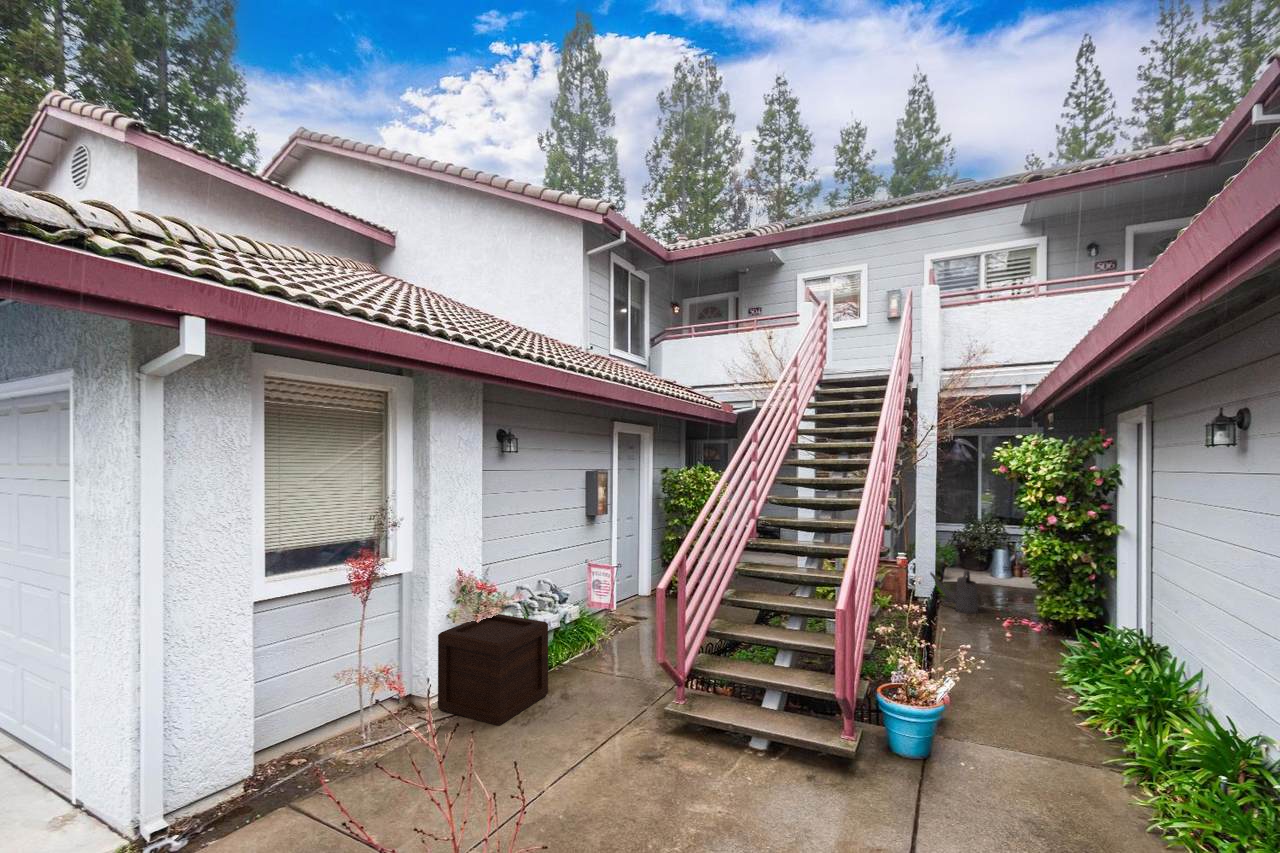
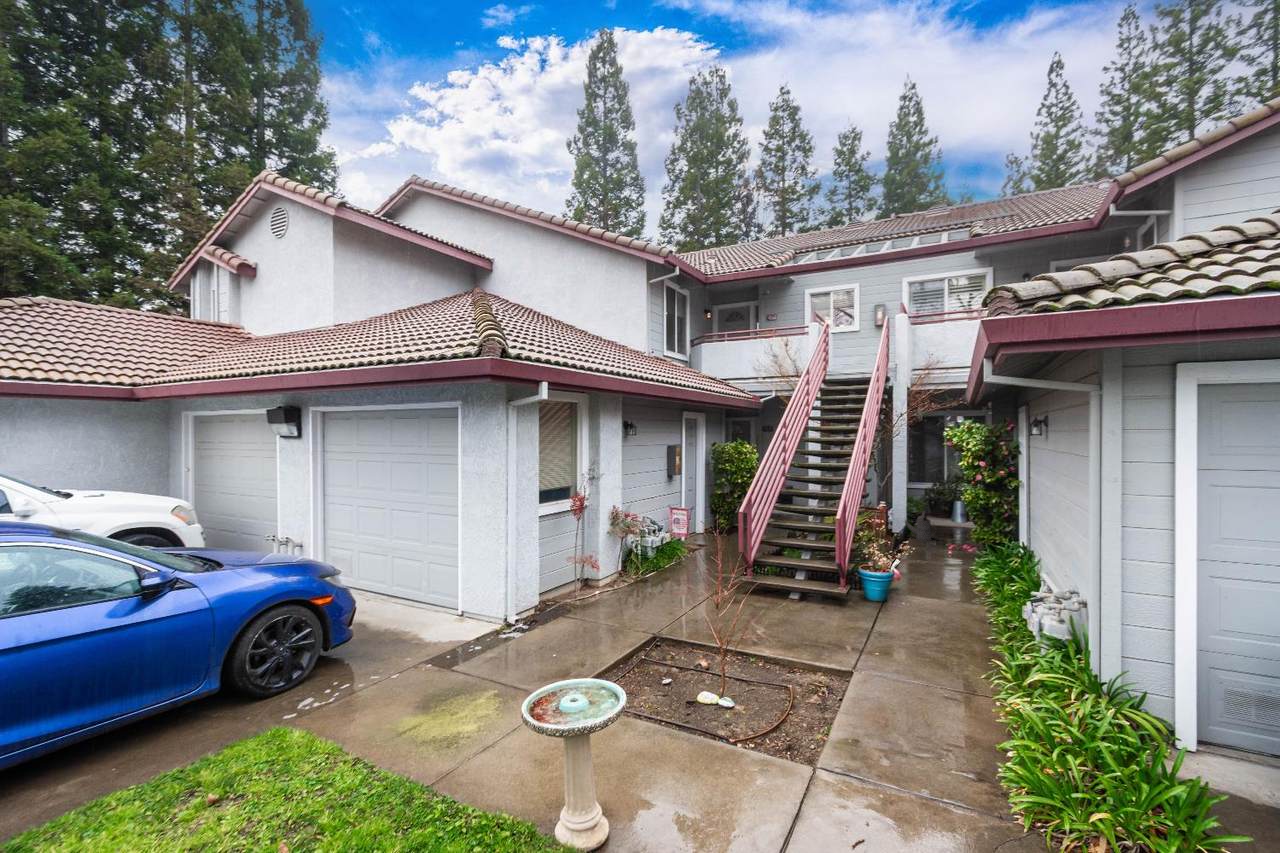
wooden crate: present [438,614,548,726] -> none [601,536,663,596]

